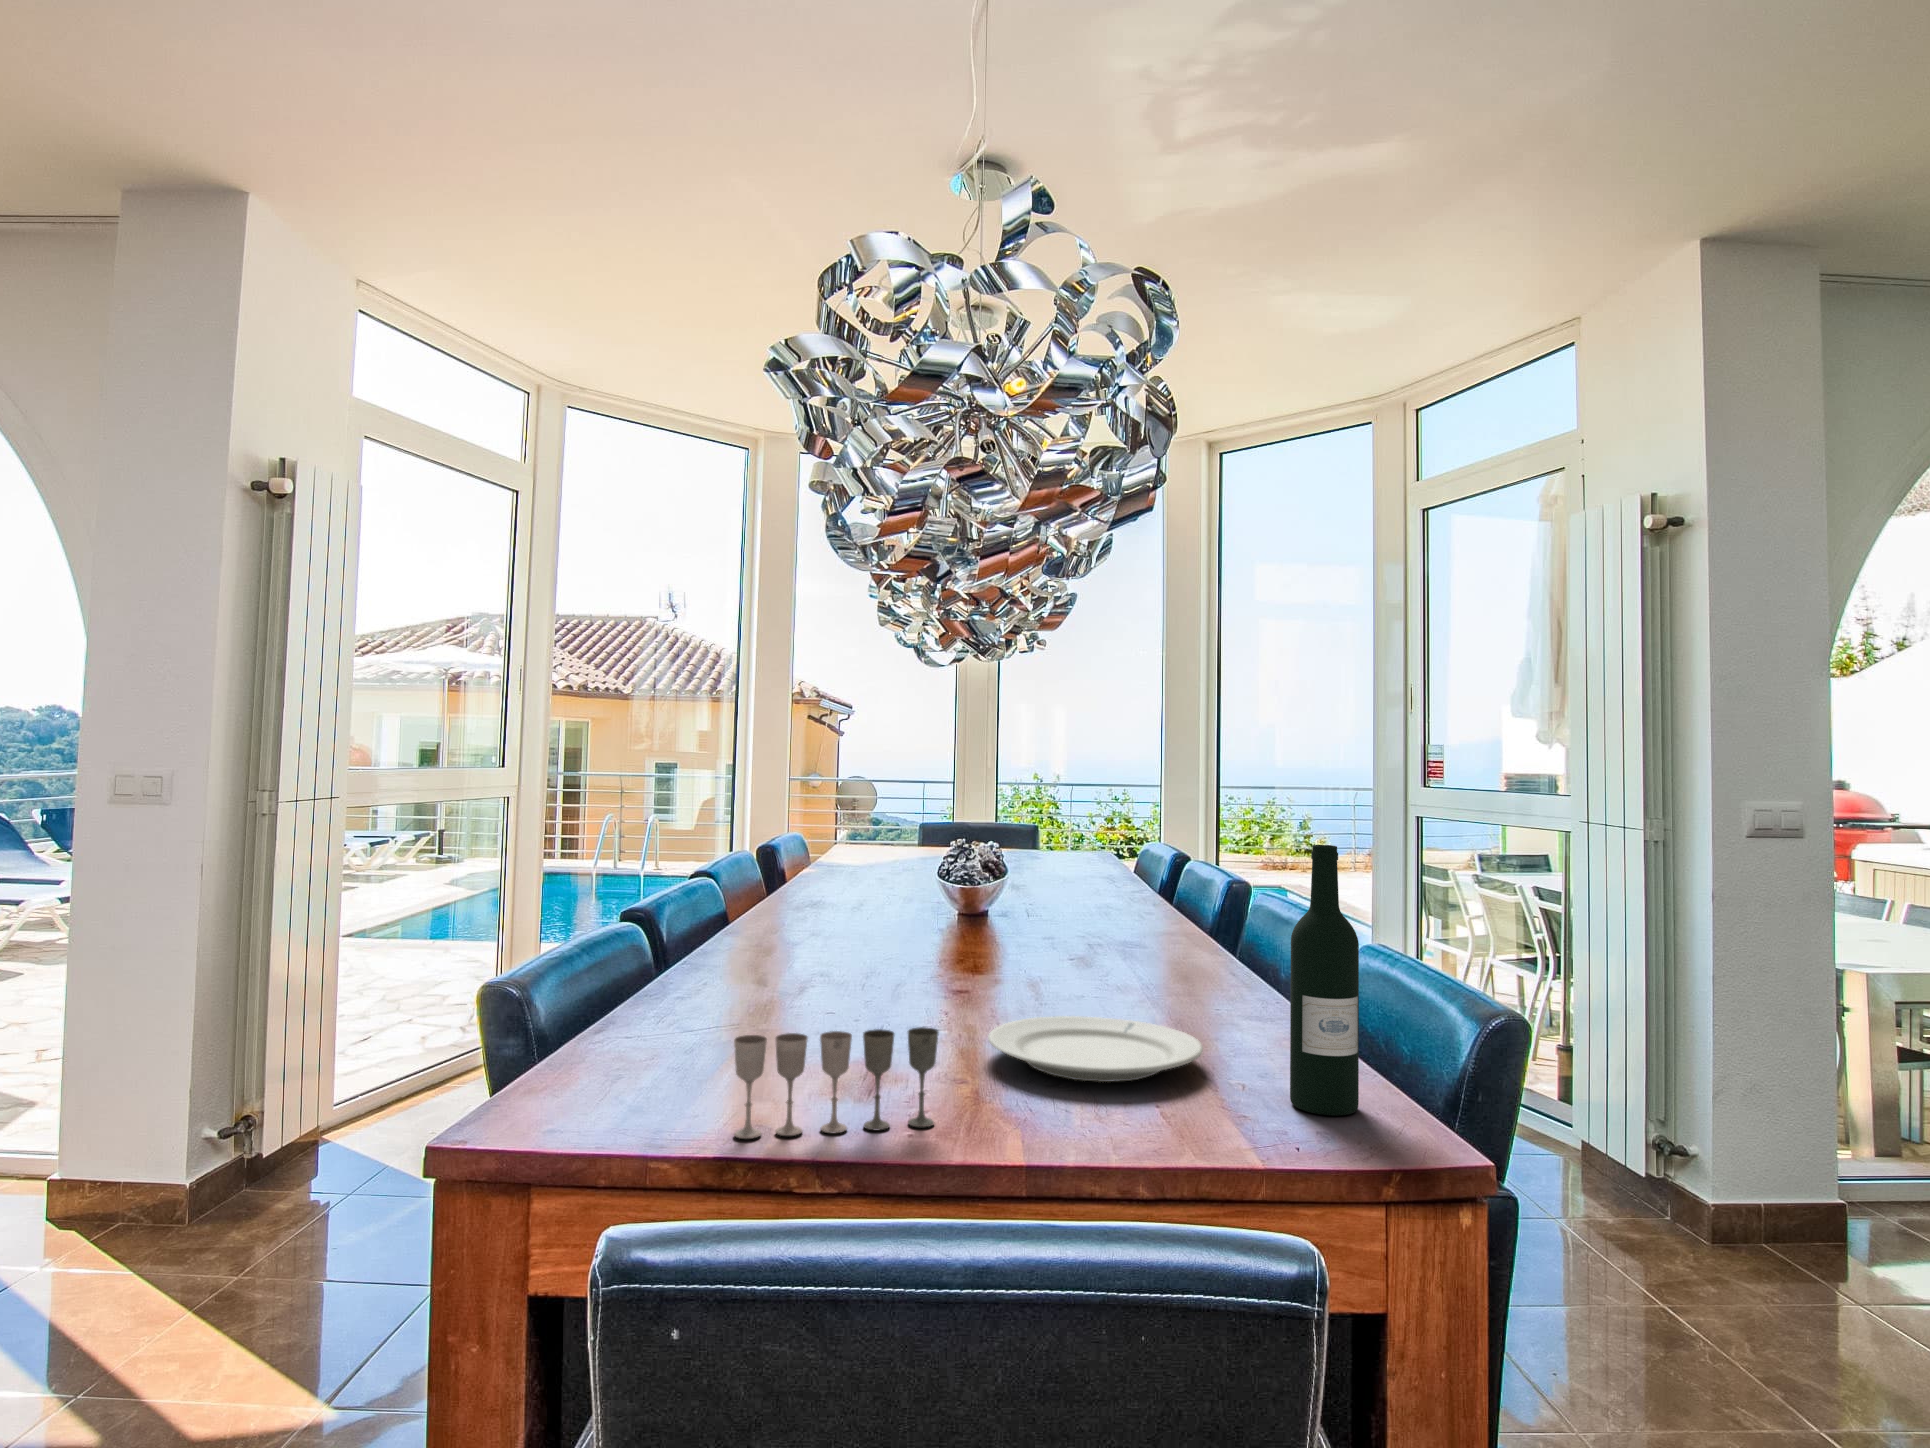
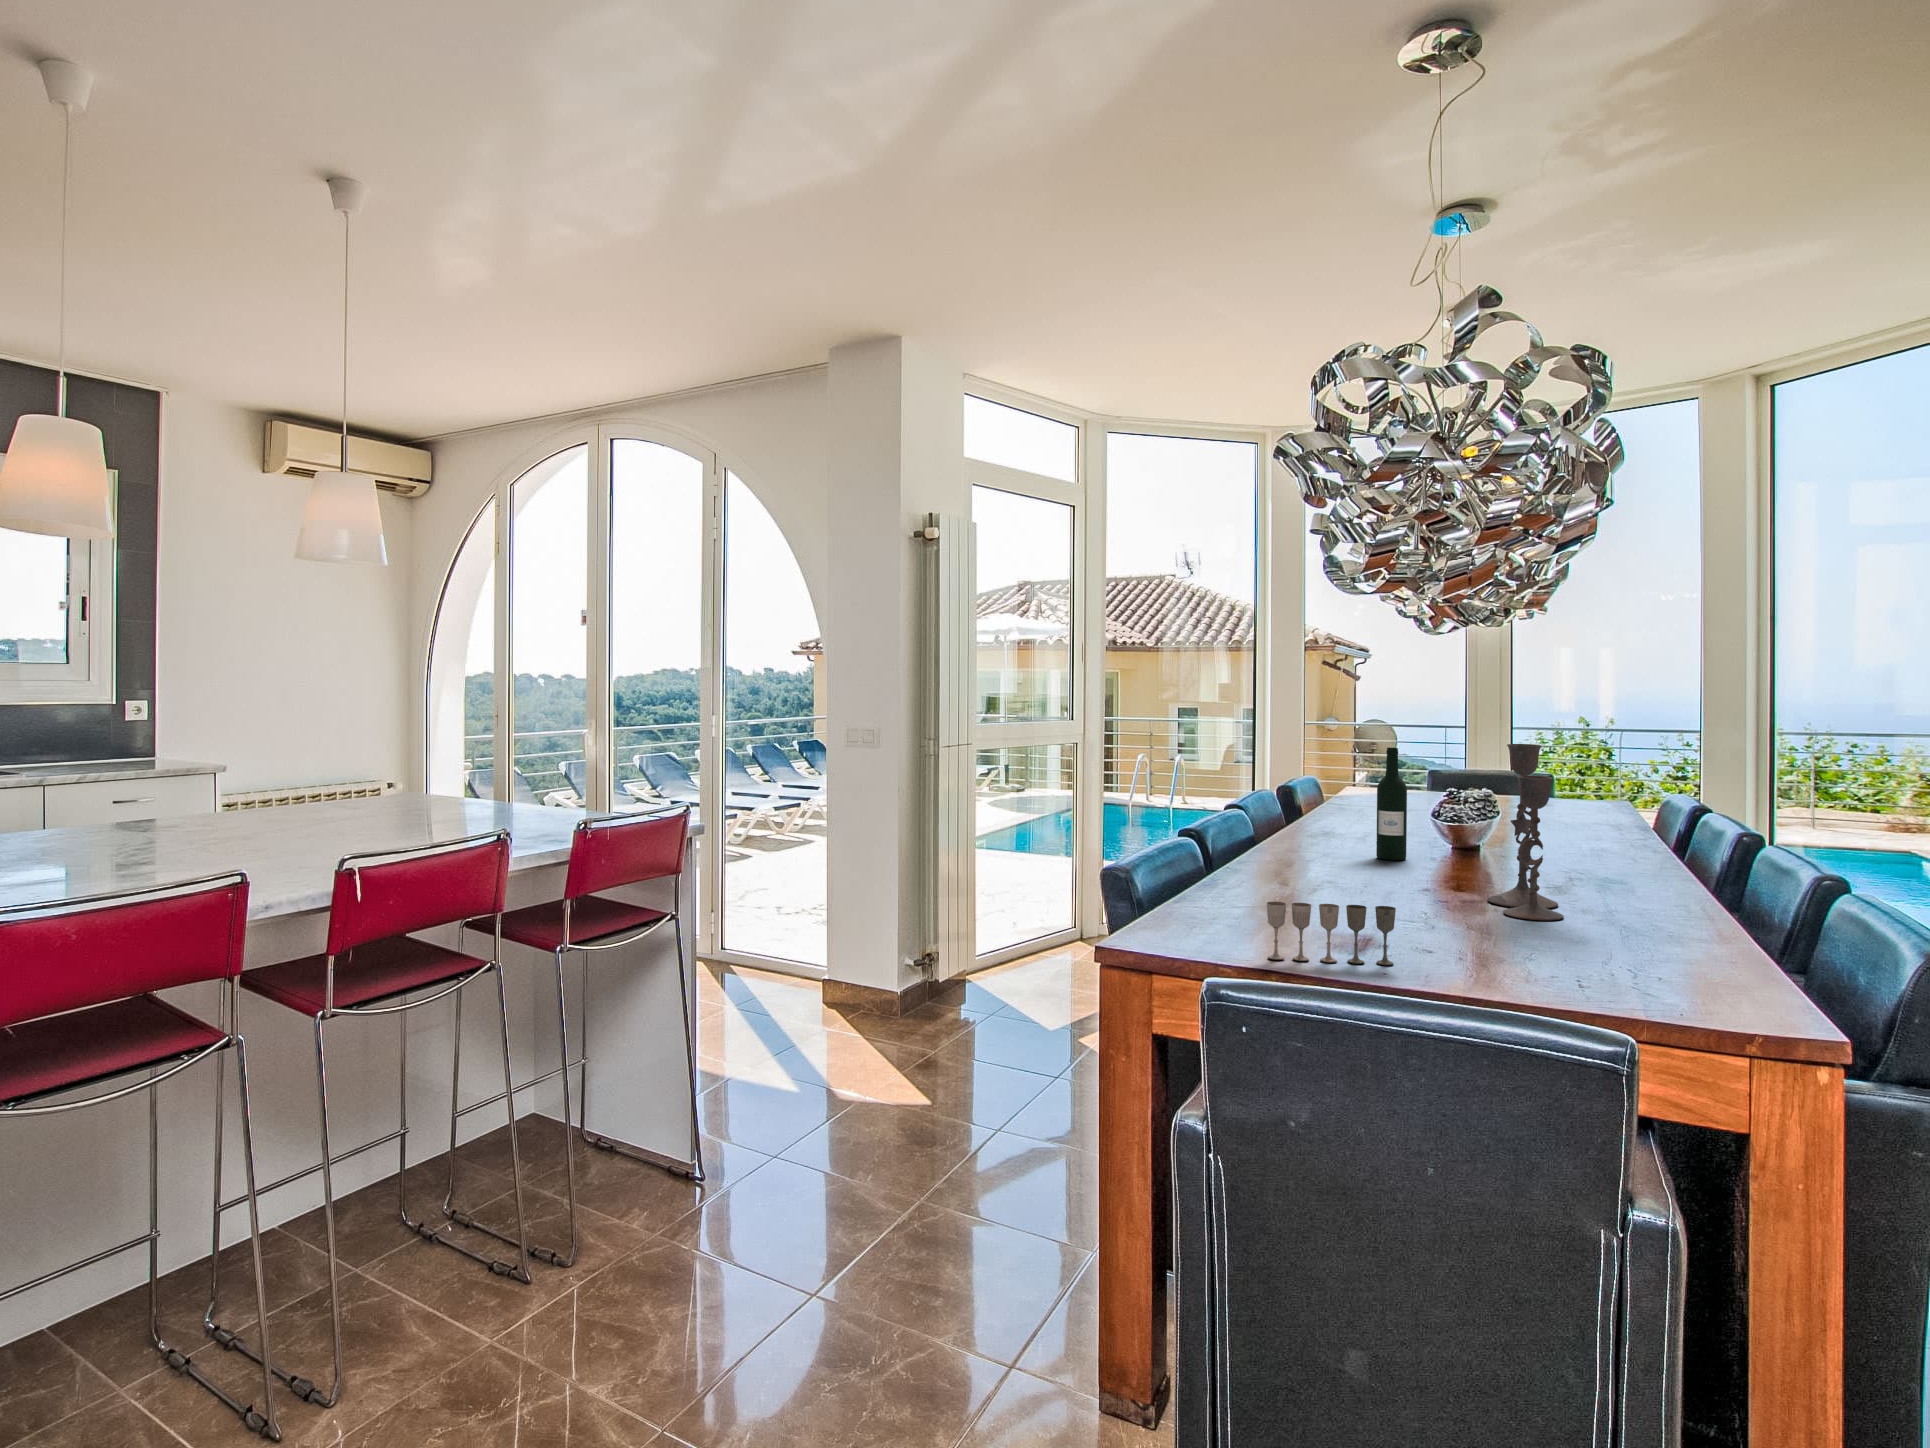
candlestick: none [1020,781,1118,1012] -> present [1487,744,1564,920]
wine bottle: present [1290,845,1359,1115] -> present [1376,747,1407,860]
plate: present [988,1016,1203,1082] -> none [1441,917,1607,958]

